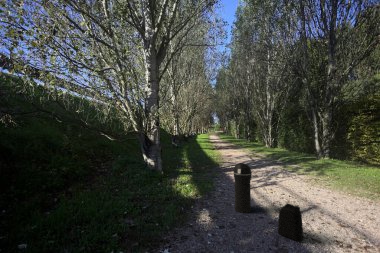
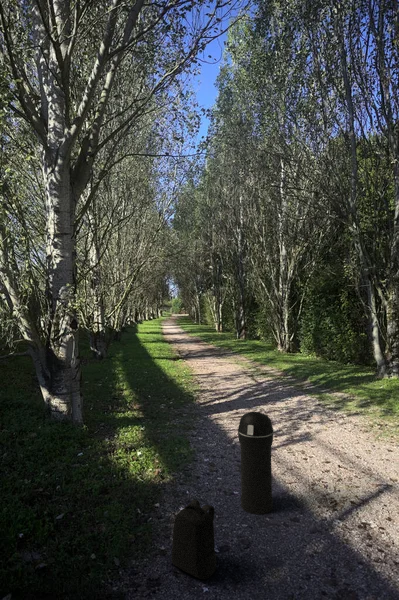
backpack: present [278,203,303,241] -> present [171,500,218,580]

